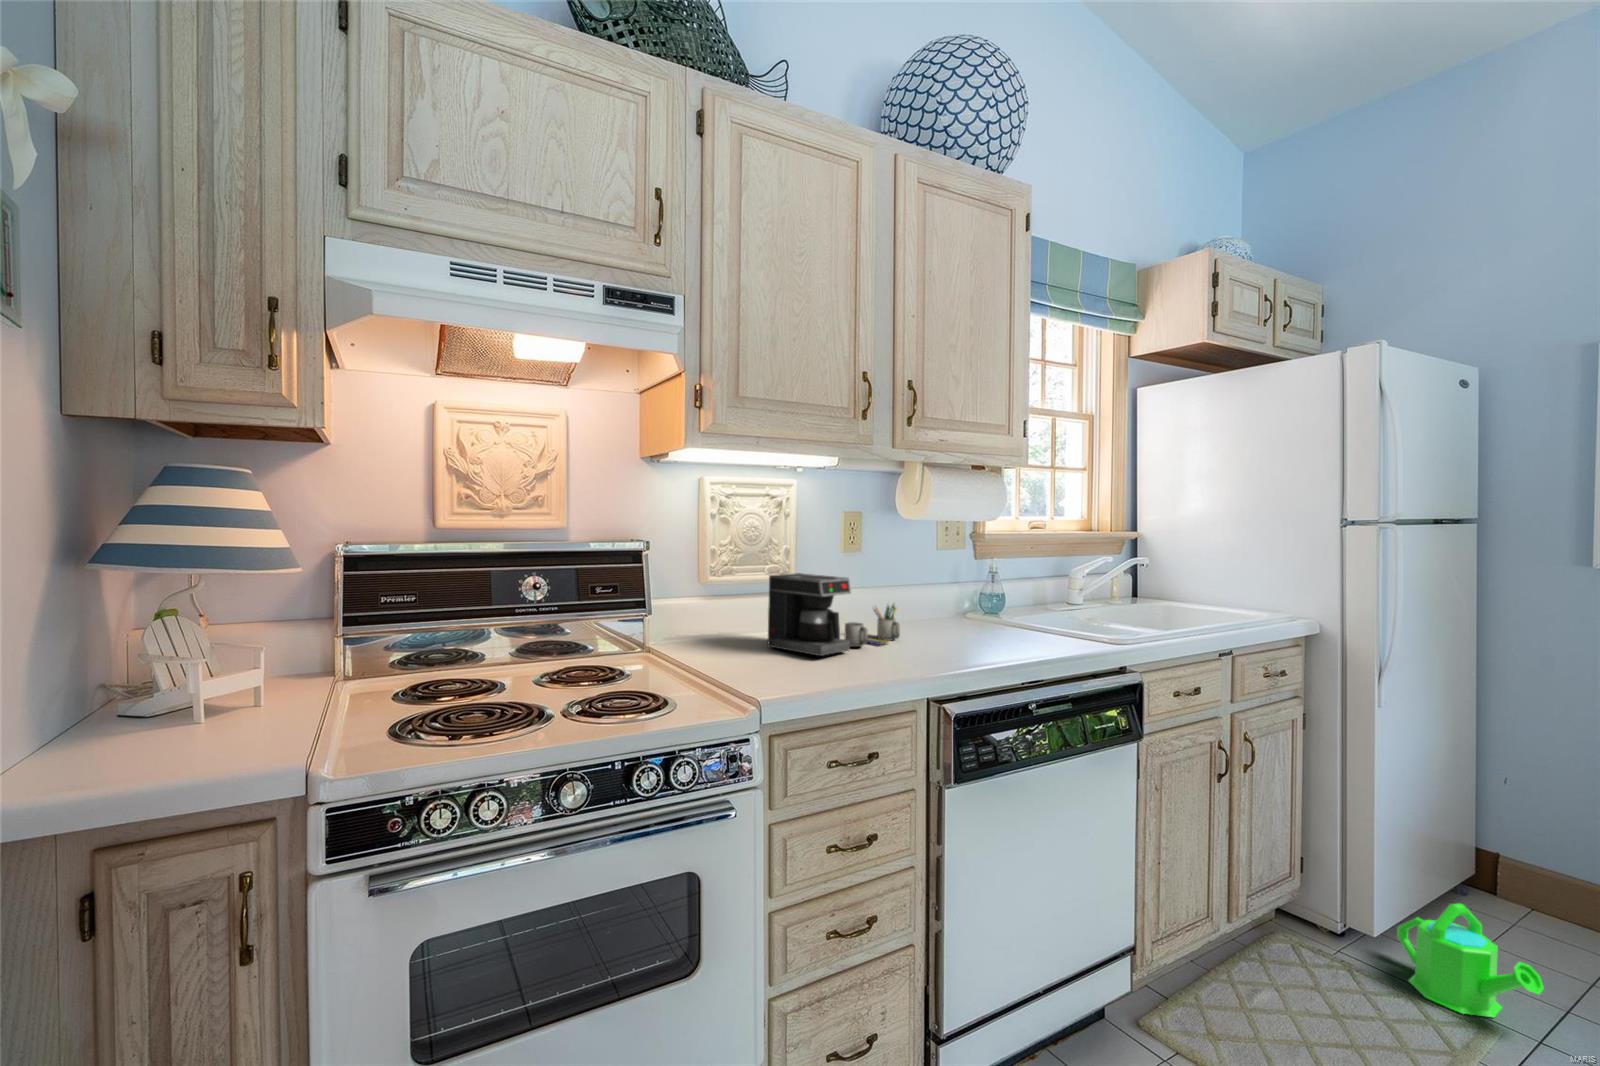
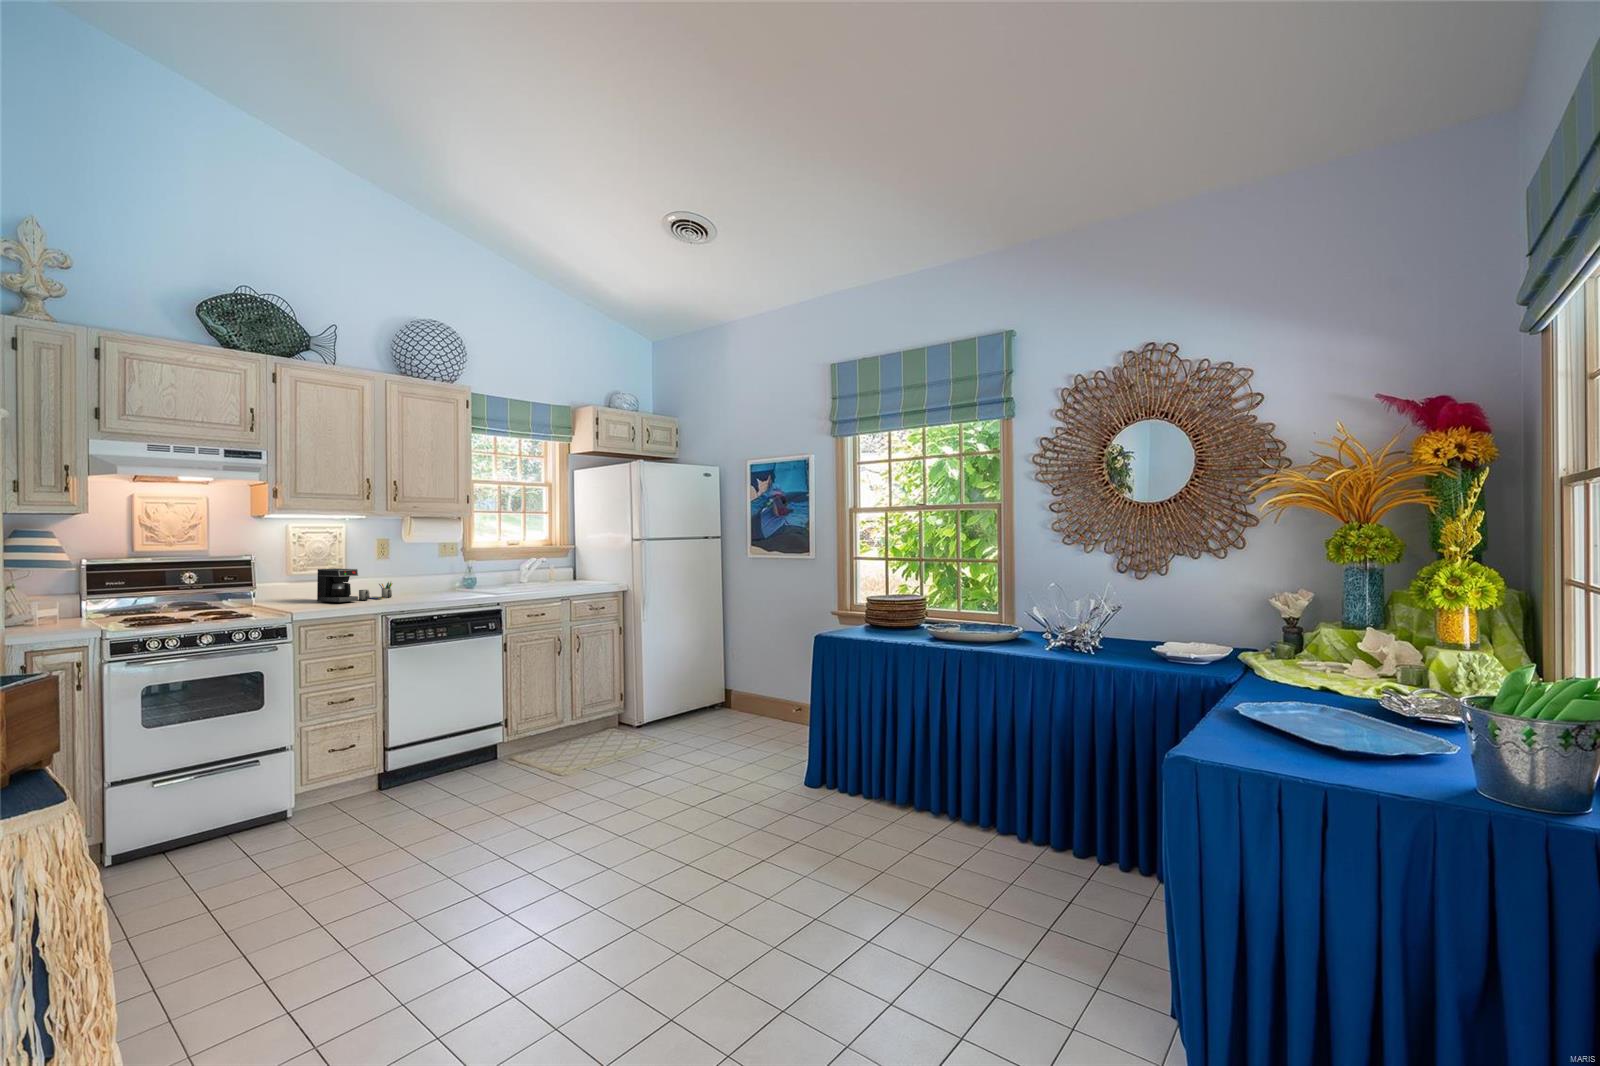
watering can: present [1397,903,1544,1017] -> none [648,699,678,741]

